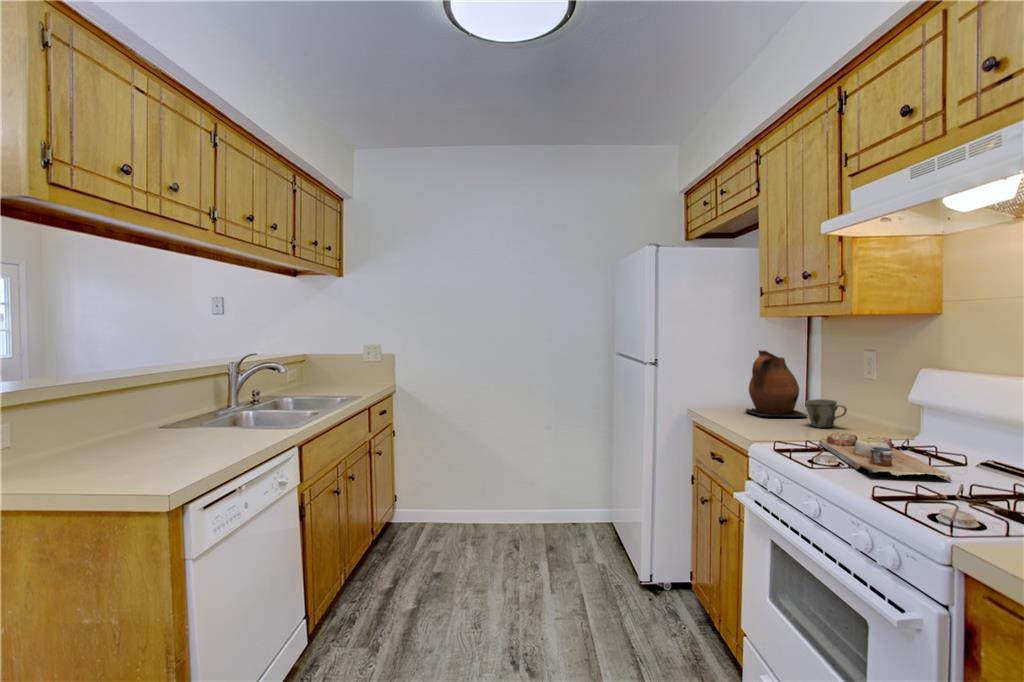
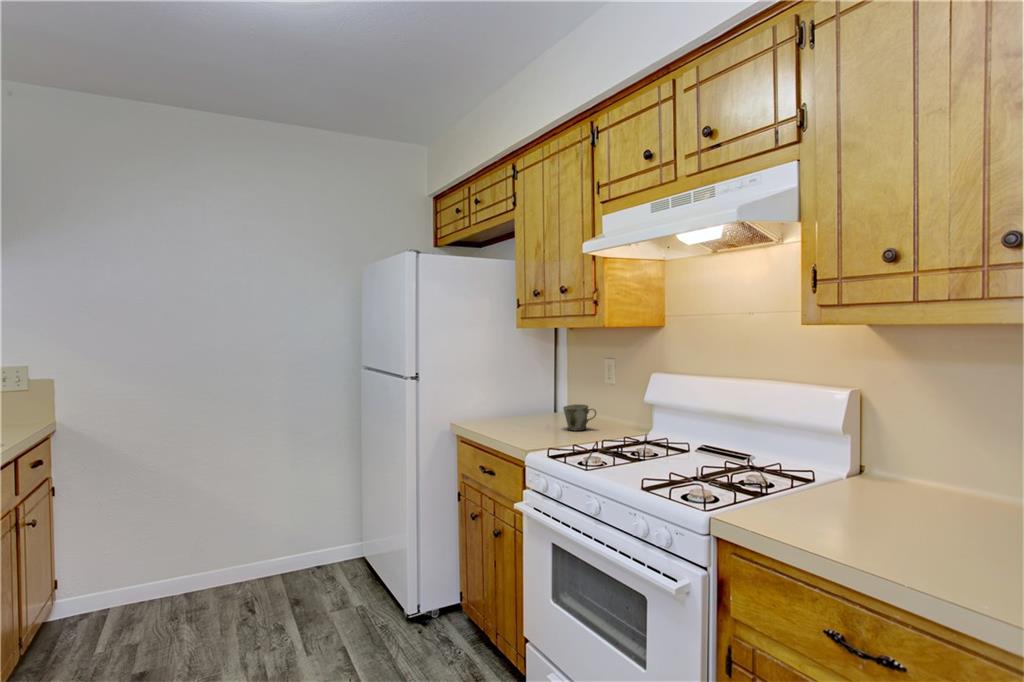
ceramic pitcher: present [746,350,807,417] -> none [505,360,562,424]
cutting board: present [819,432,952,481] -> none [583,433,689,469]

